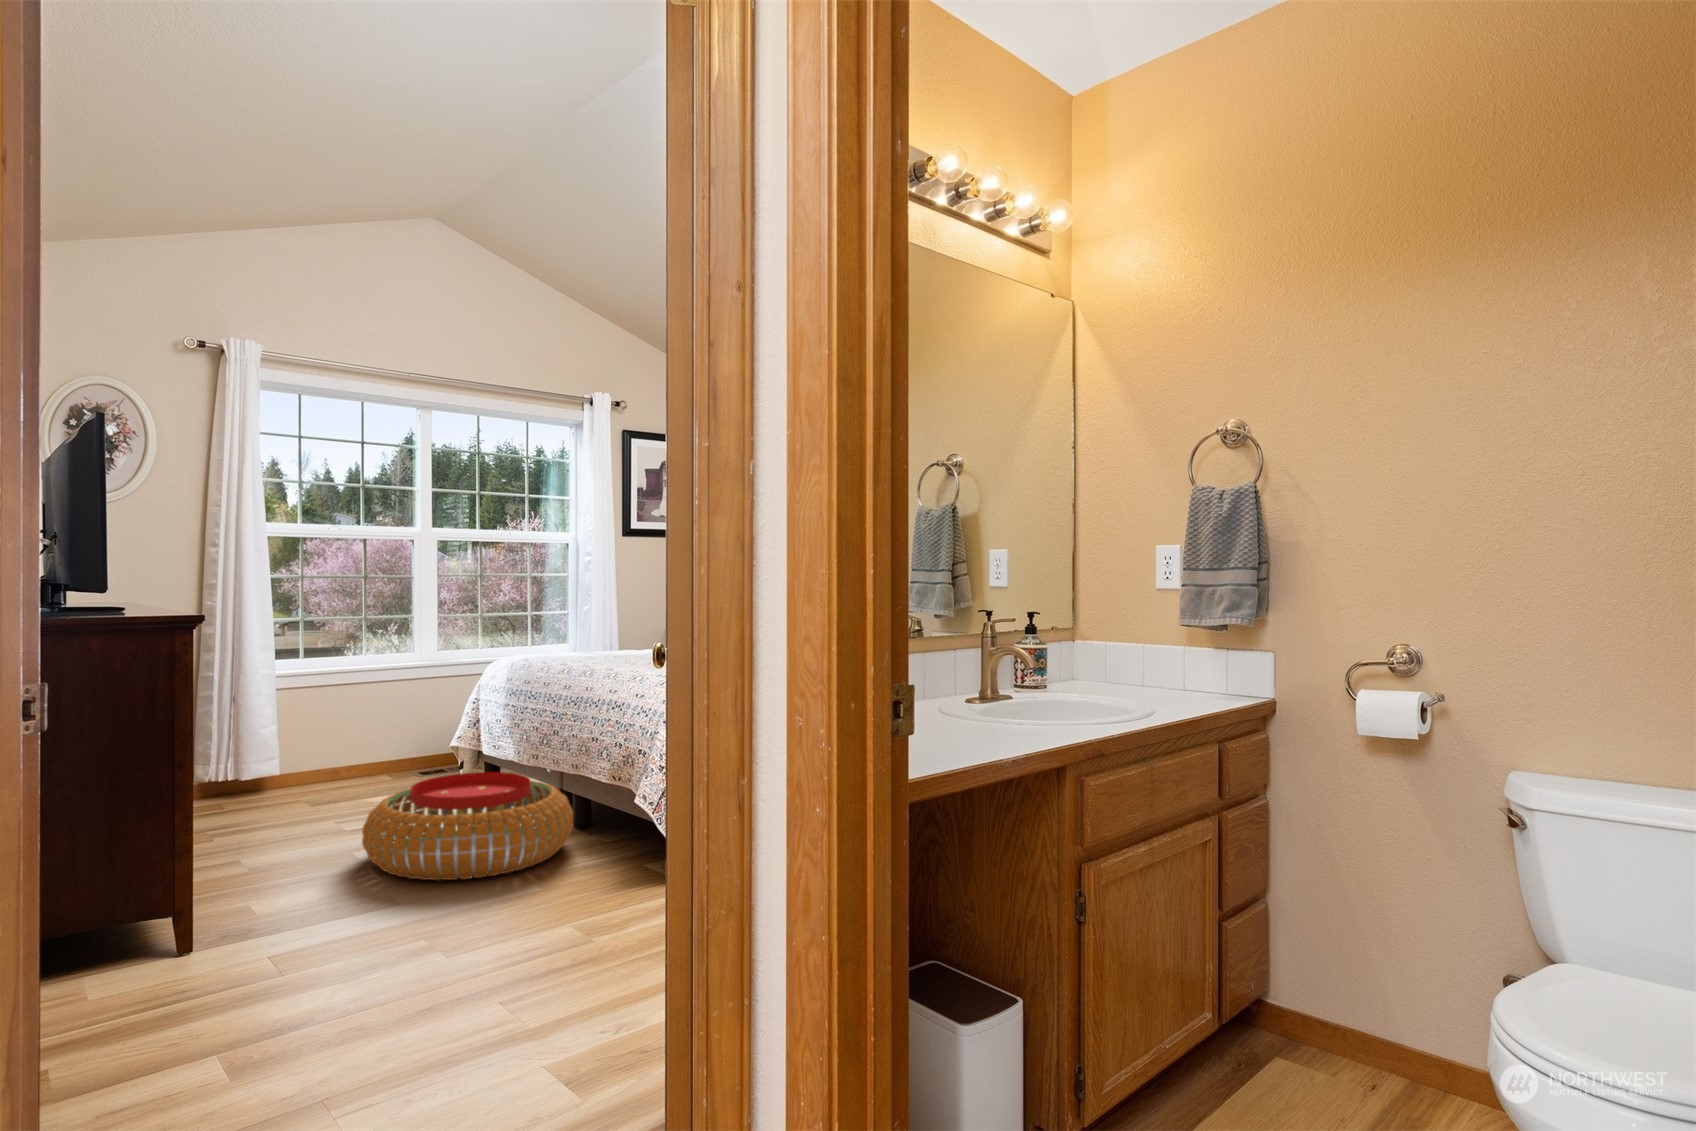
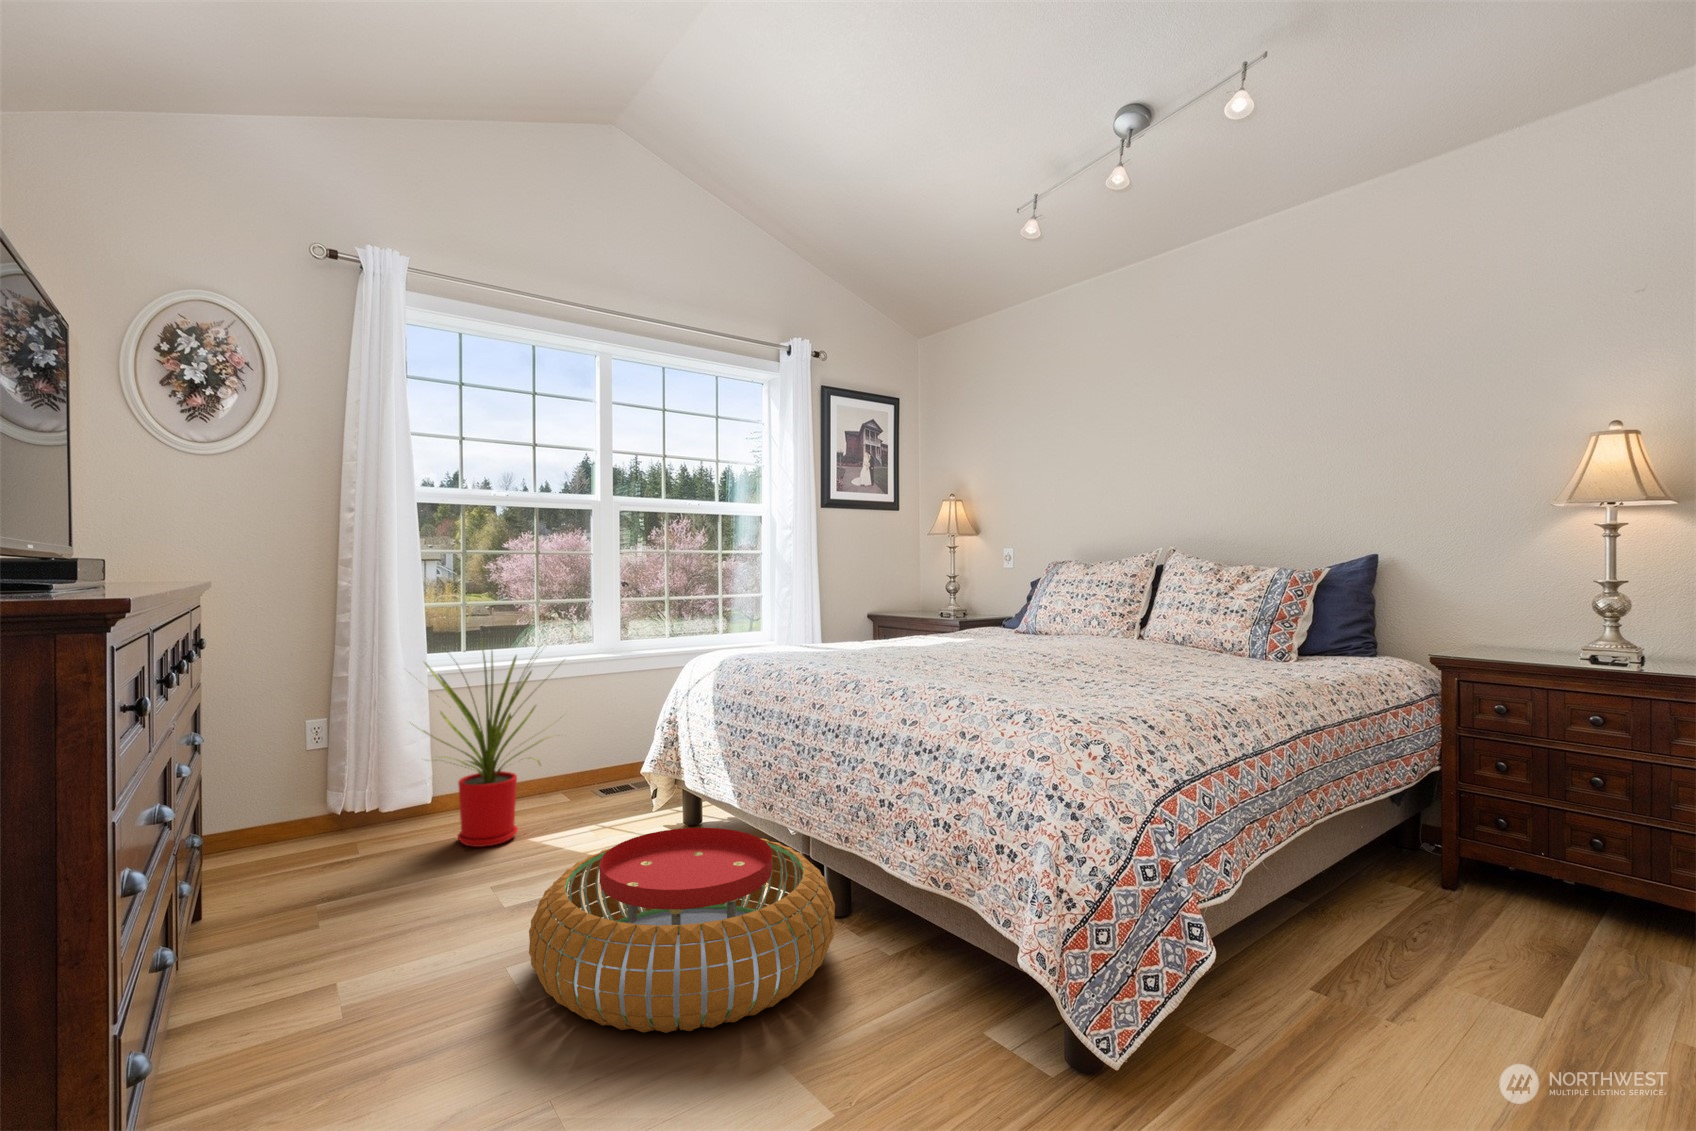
house plant: none [261,645,391,805] -> present [413,640,560,847]

